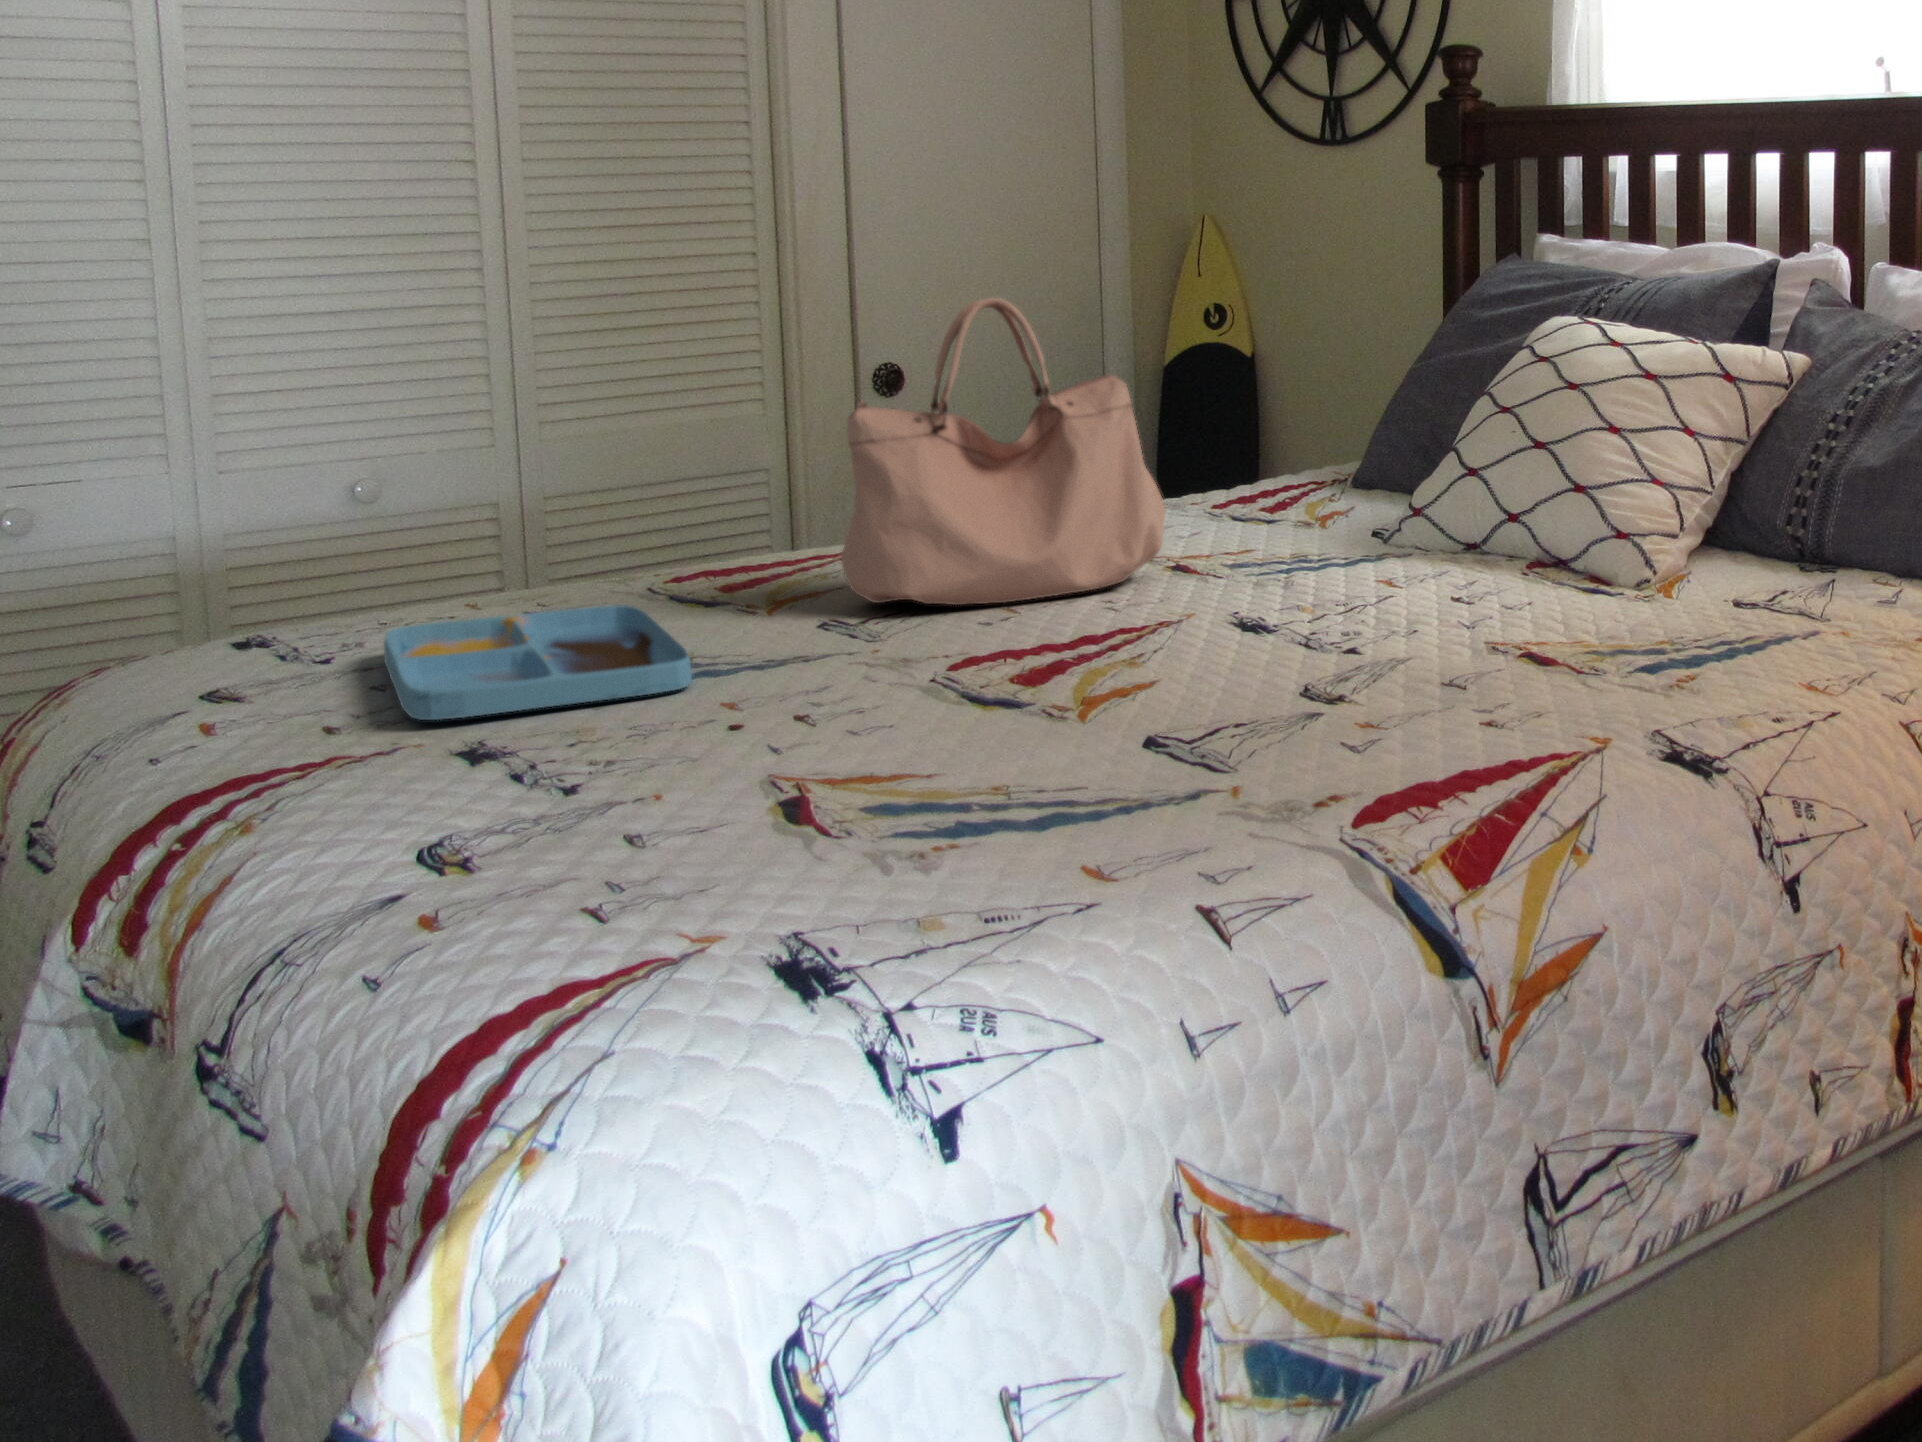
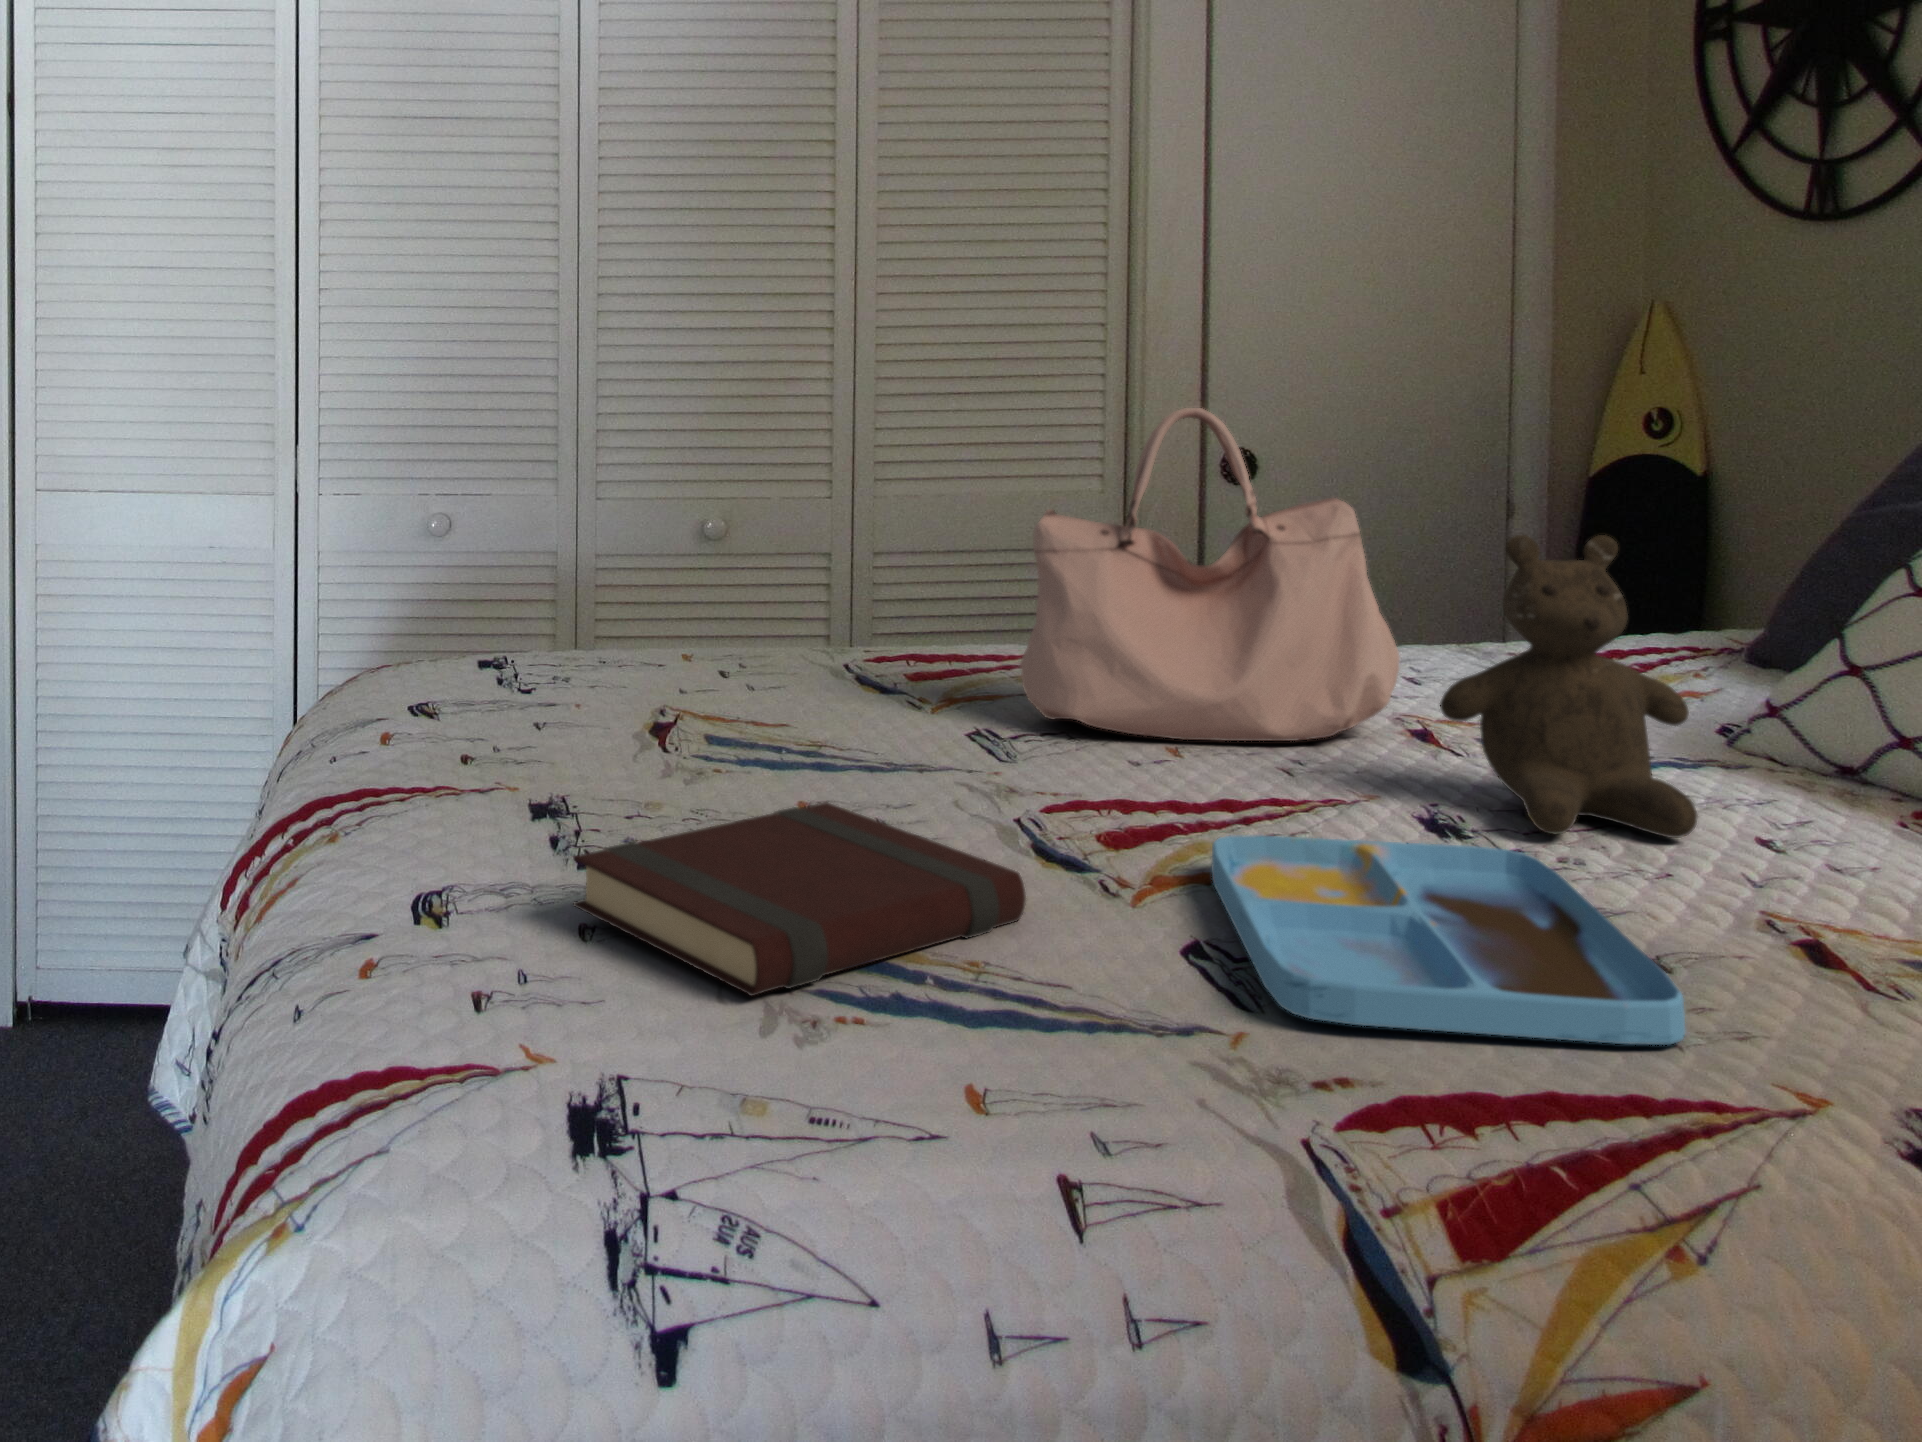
teddy bear: none [1237,384,1420,621] -> present [1440,535,1697,838]
tray: present [384,605,692,720] -> present [1211,835,1686,1045]
book: none [567,691,1006,858] -> present [573,803,1026,996]

